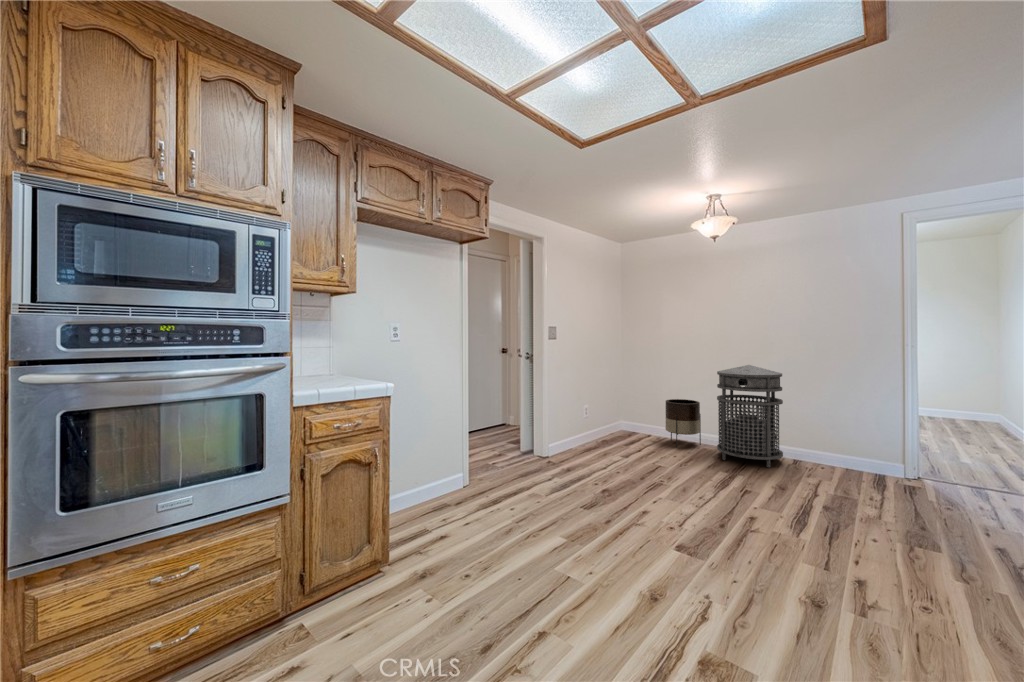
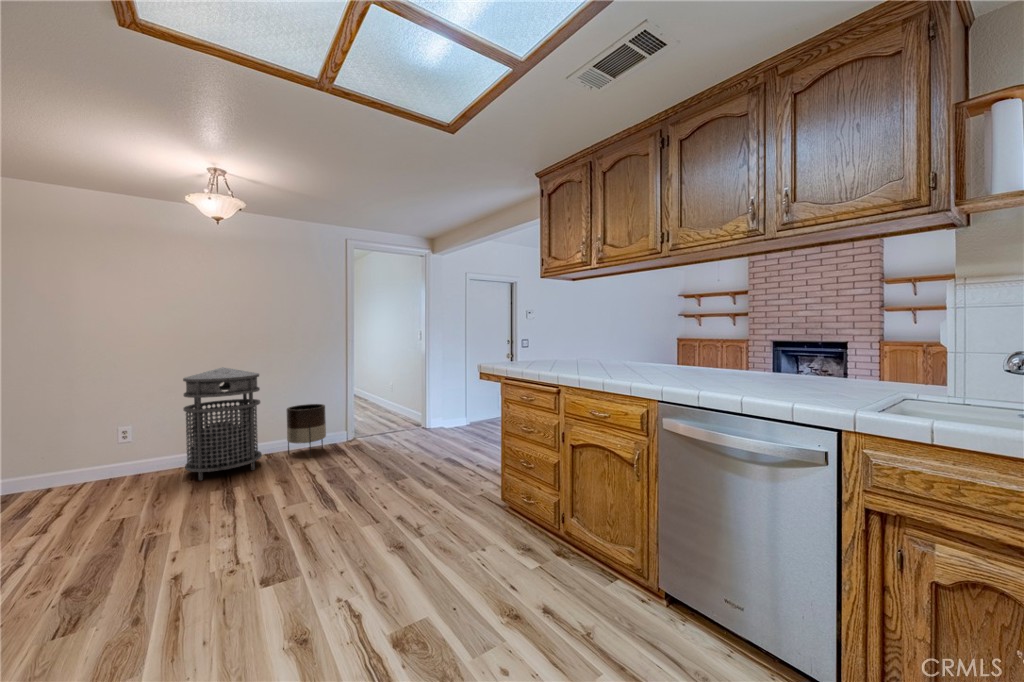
planter: present [665,399,701,448] -> present [287,404,326,457]

